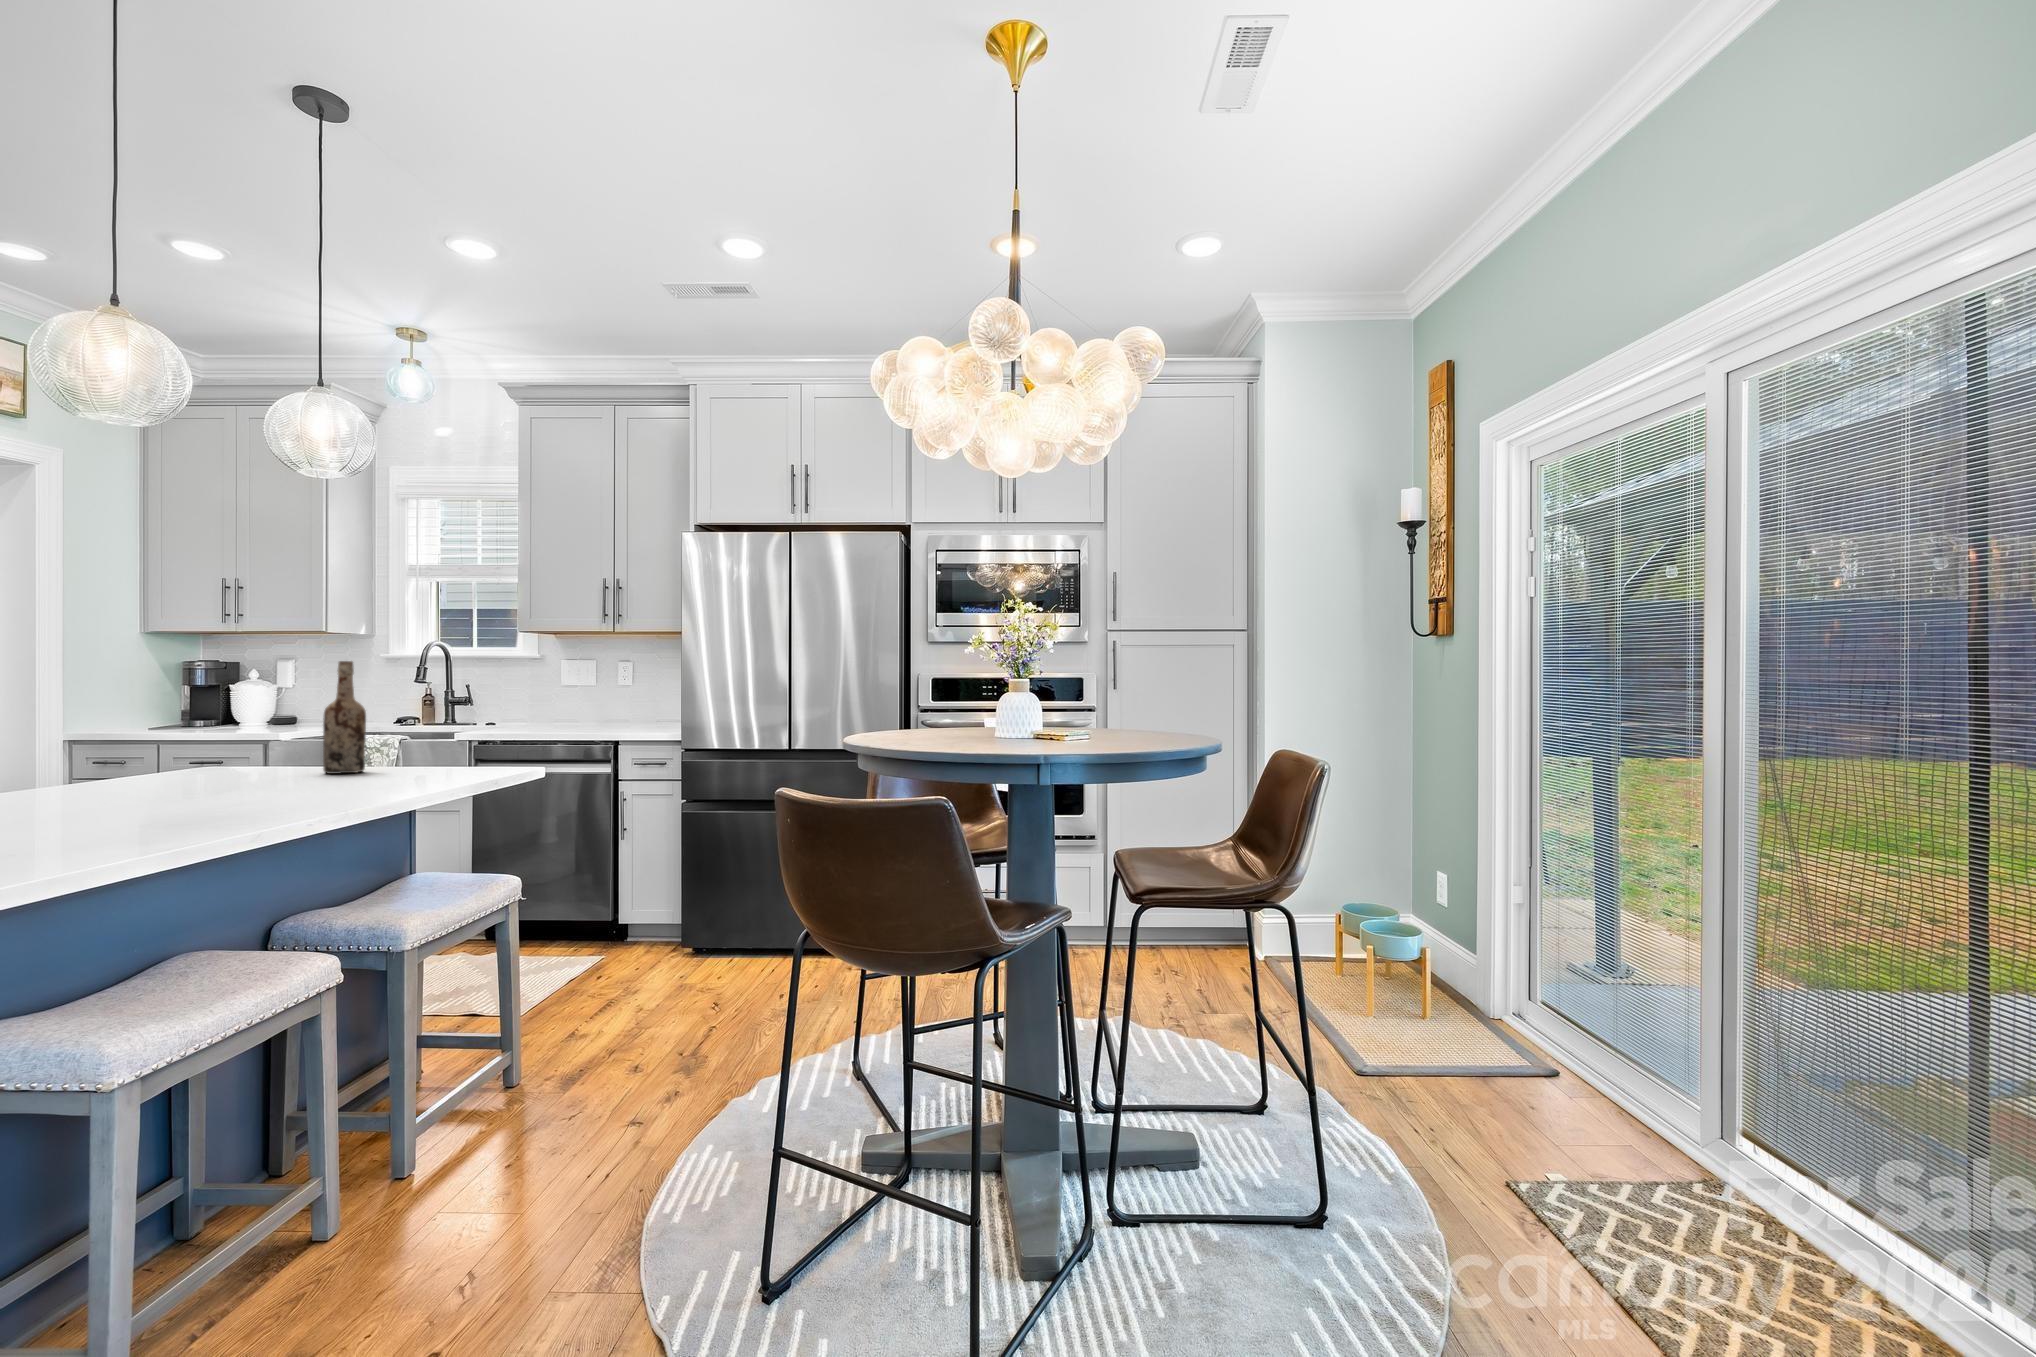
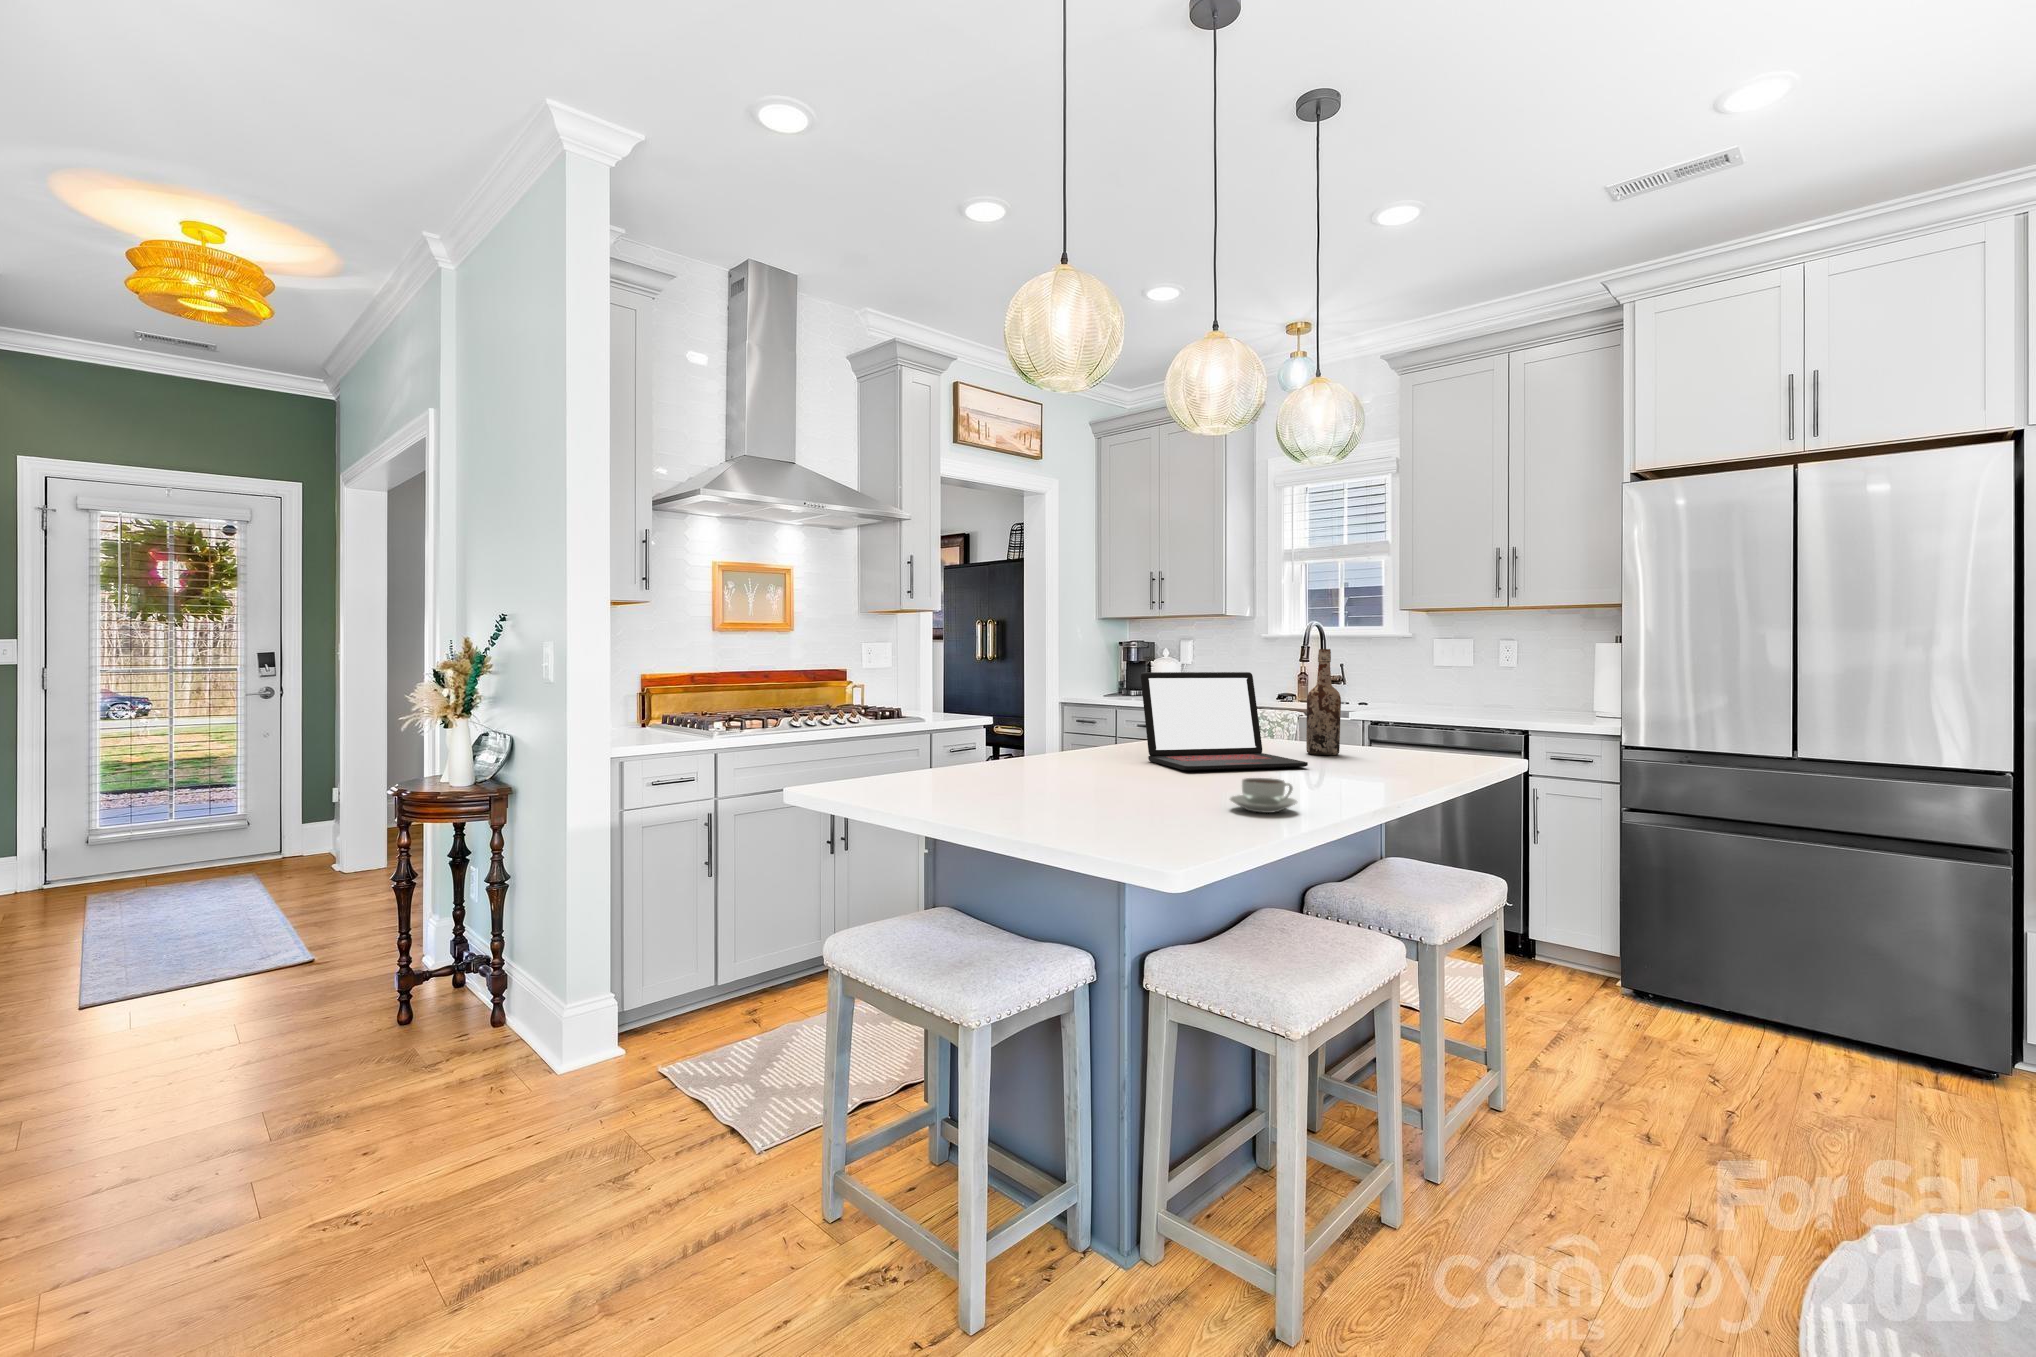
laptop: none [50,686,291,801] -> present [1141,672,1308,771]
coffee cup: none [68,797,175,838] -> present [1230,778,1297,813]

